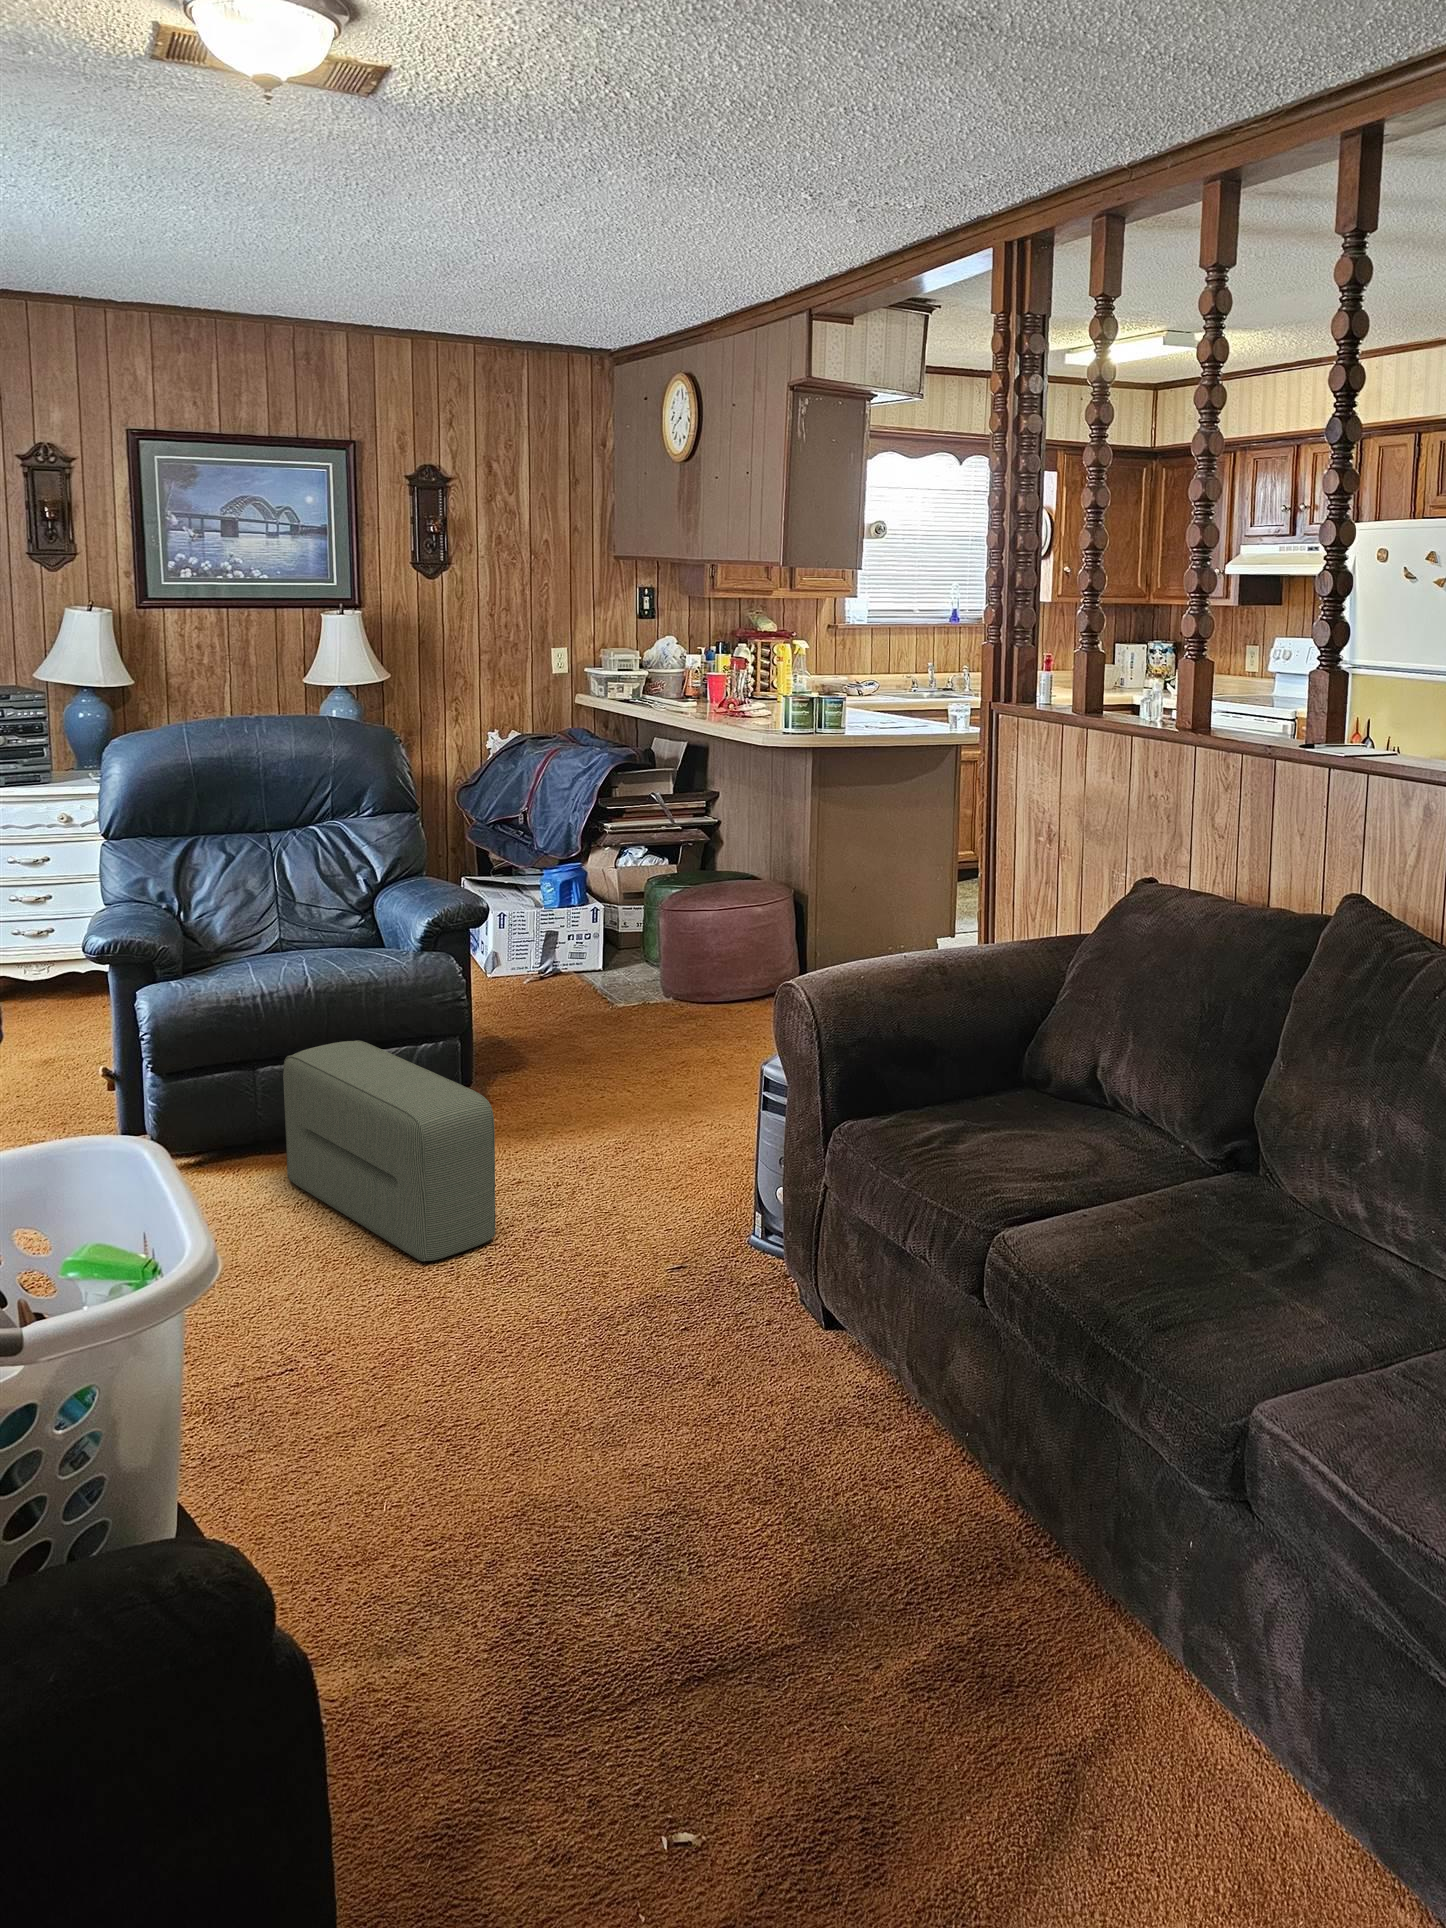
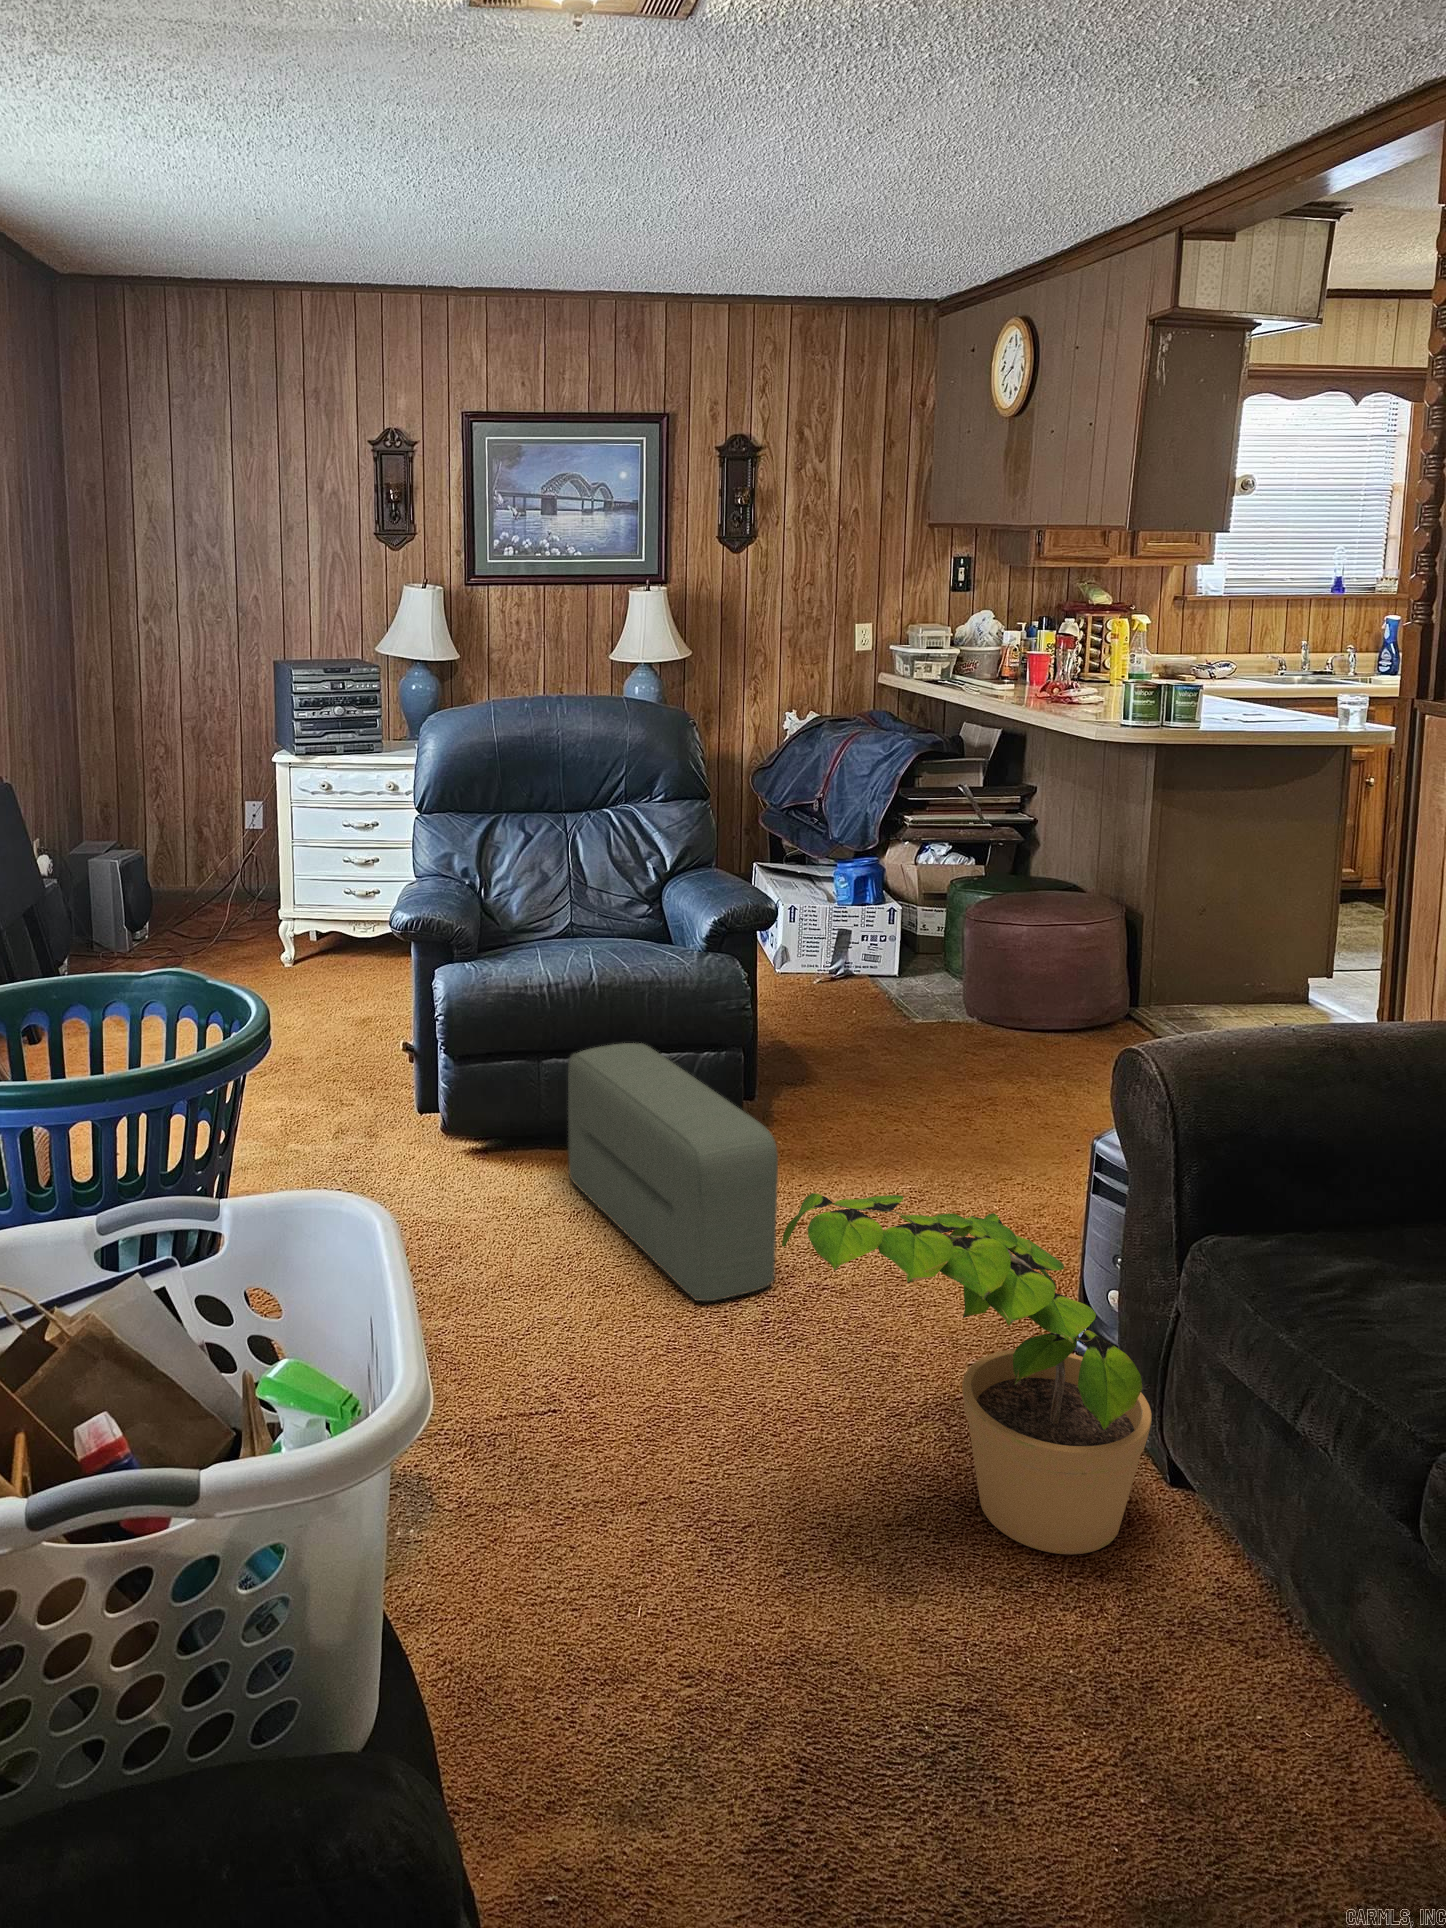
potted plant: none [500,1116,809,1393] -> present [782,1193,1152,1554]

